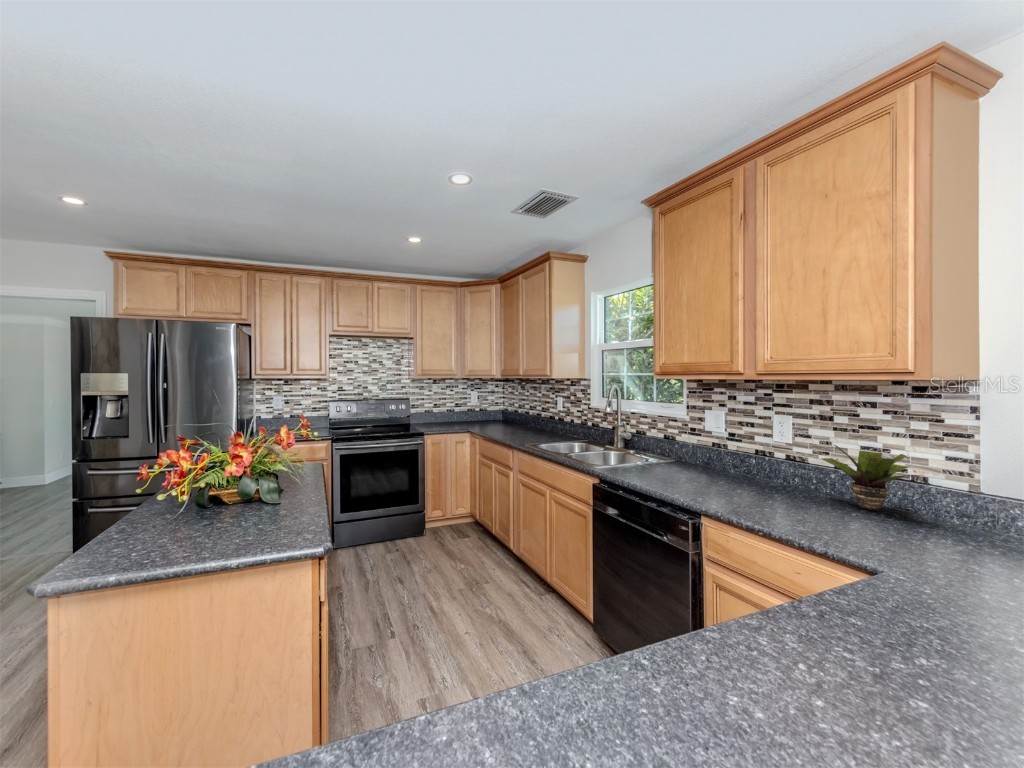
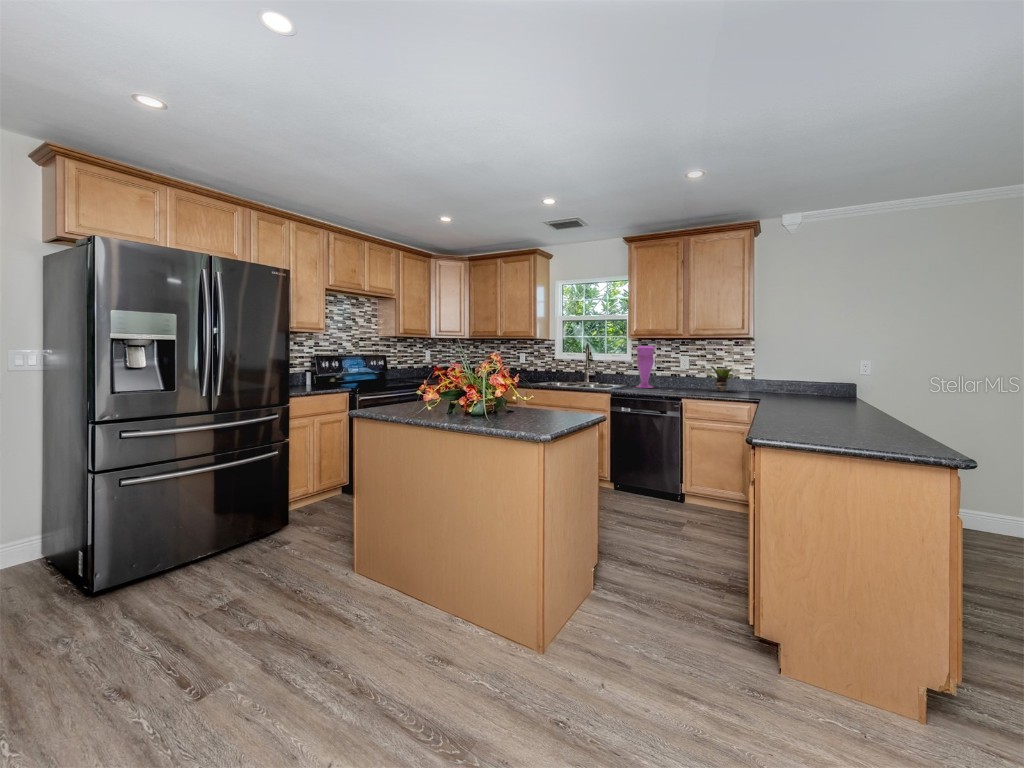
vase: none [681,394,719,471] -> present [636,346,655,388]

